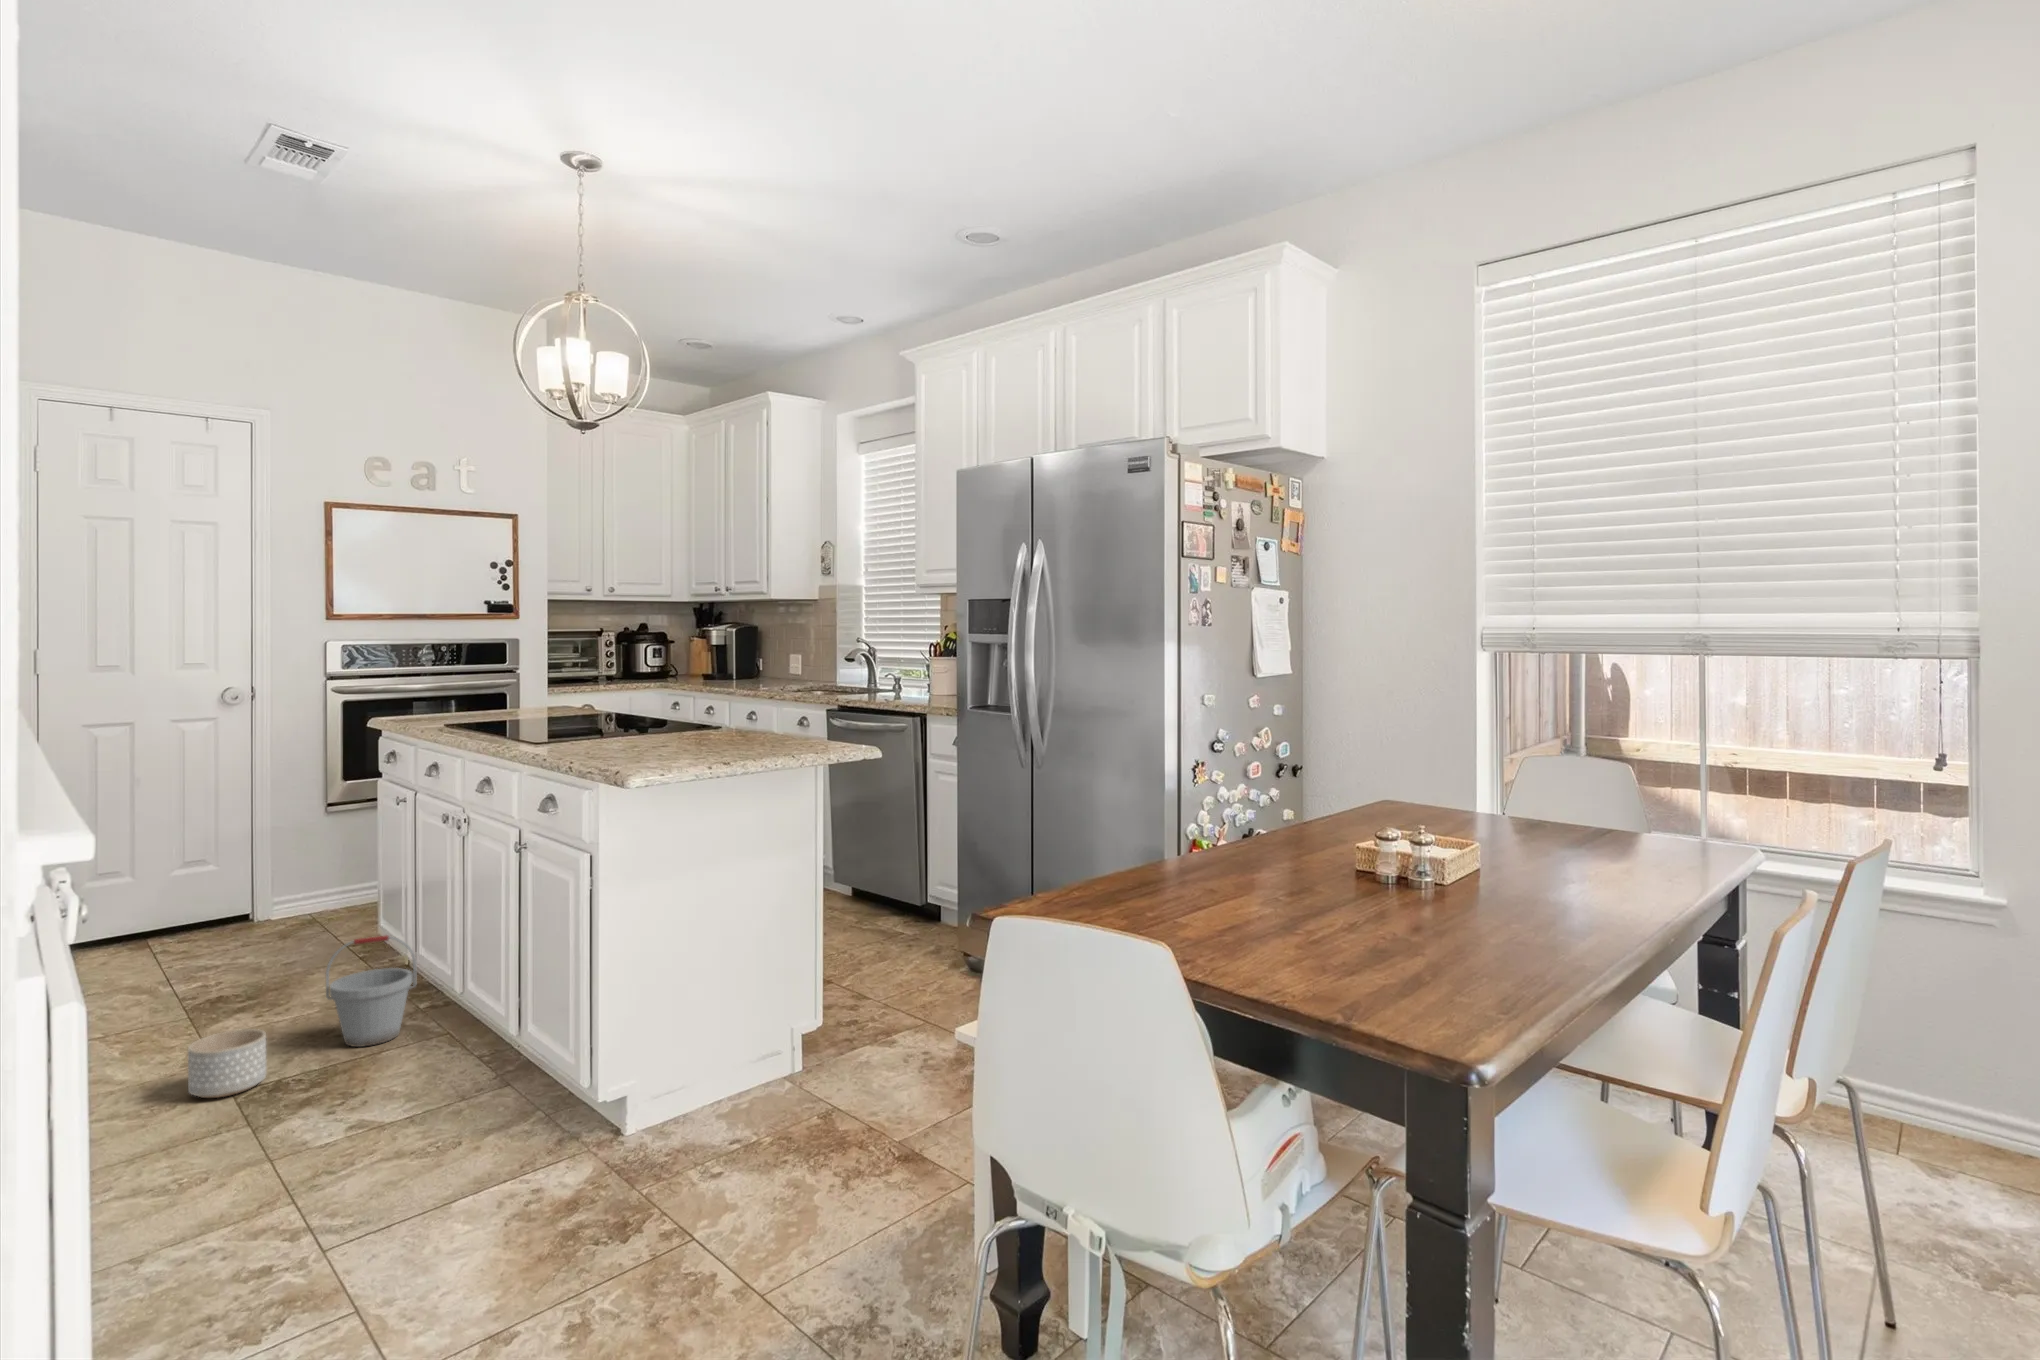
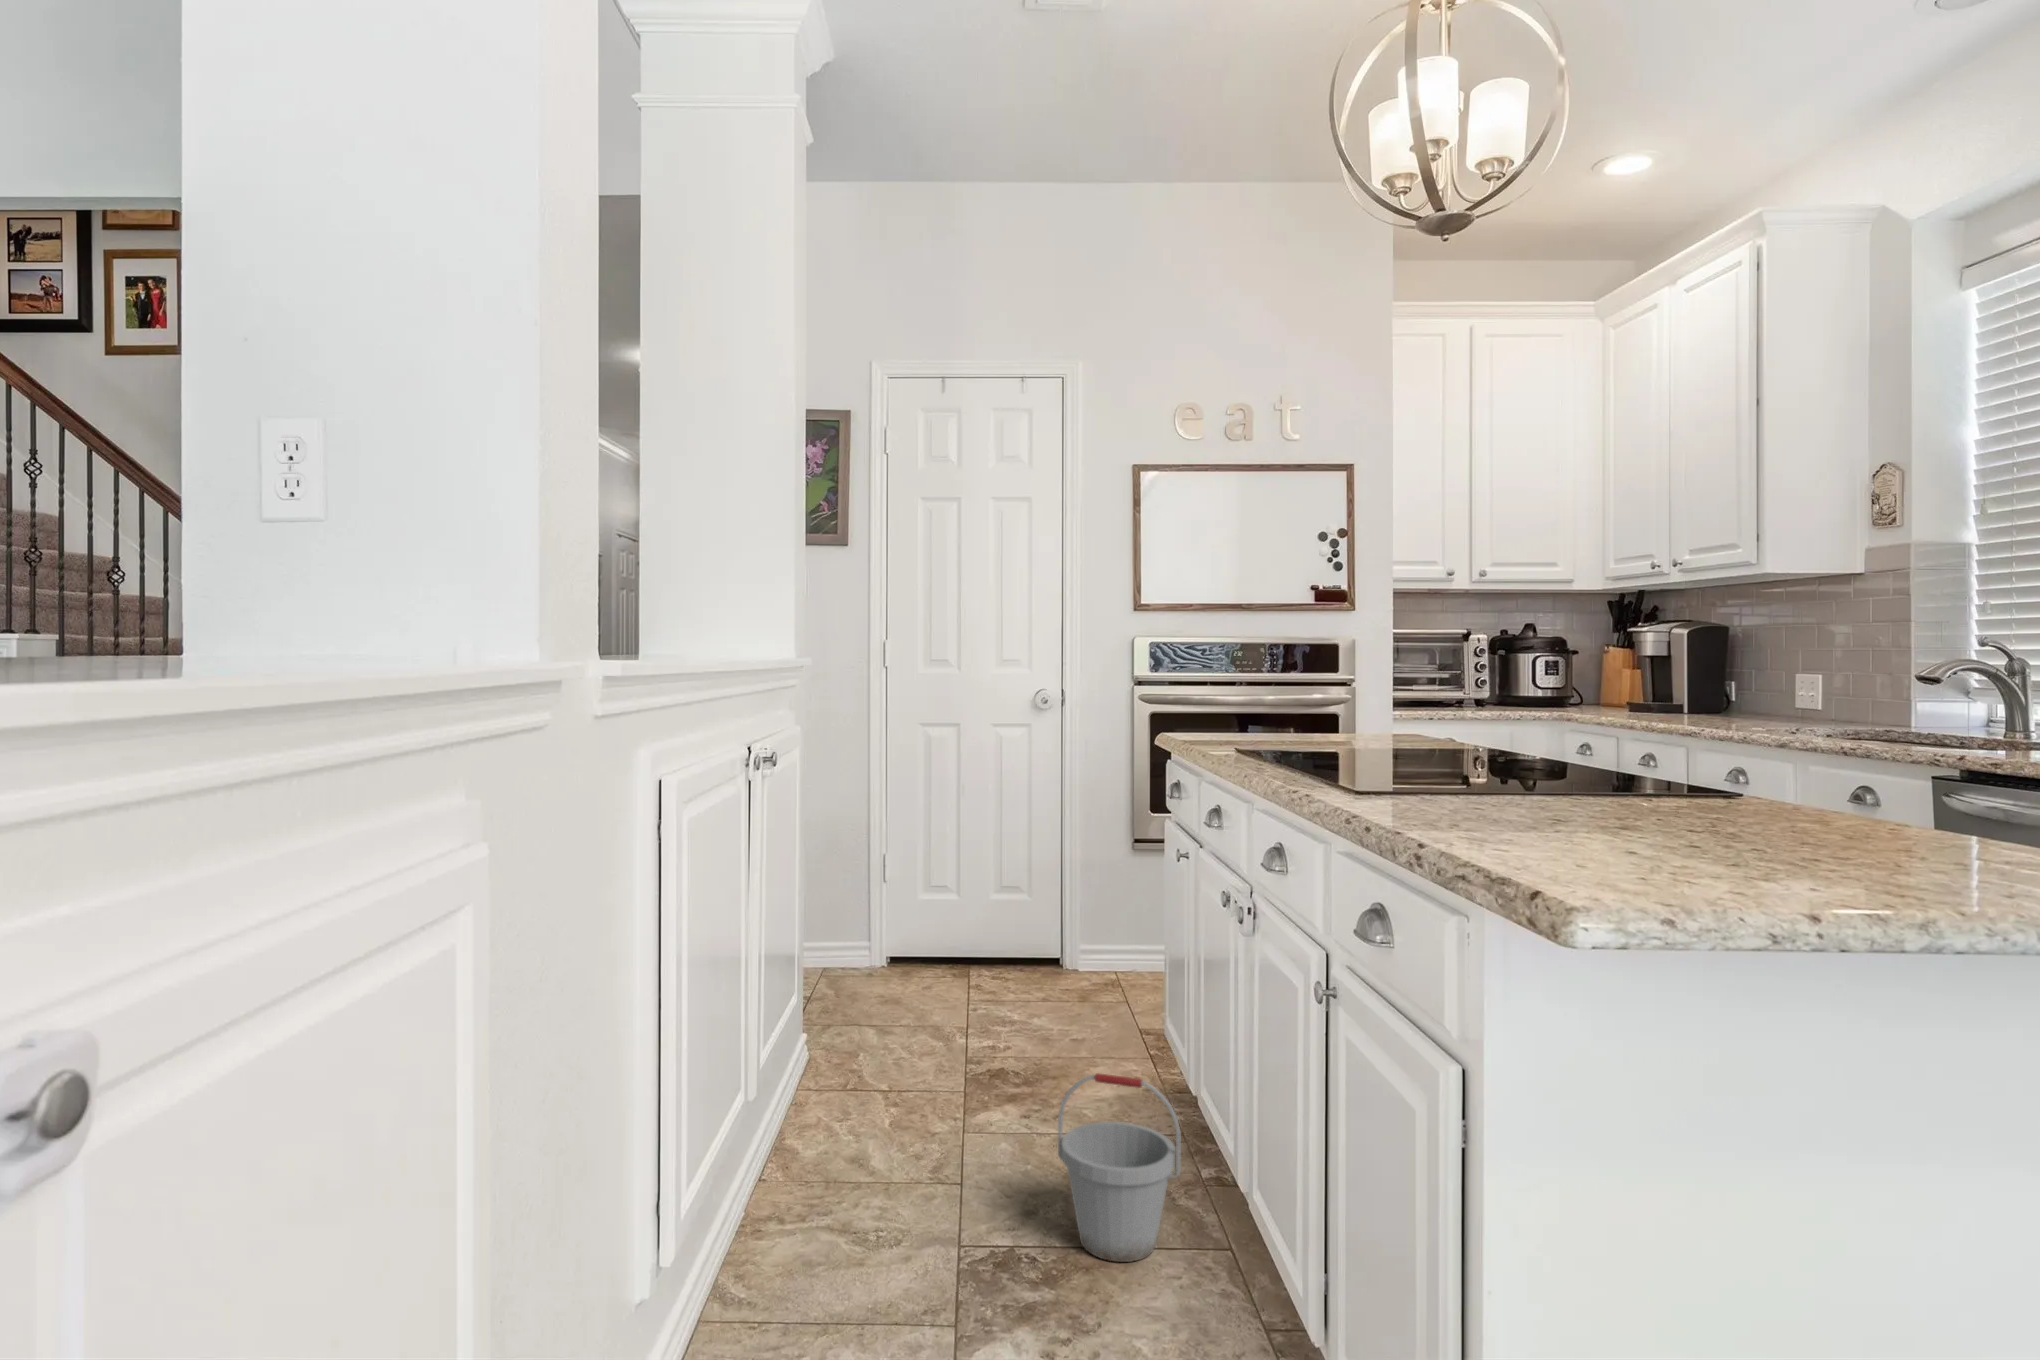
planter: present [188,1029,266,1098] -> none [872,1178,967,1295]

